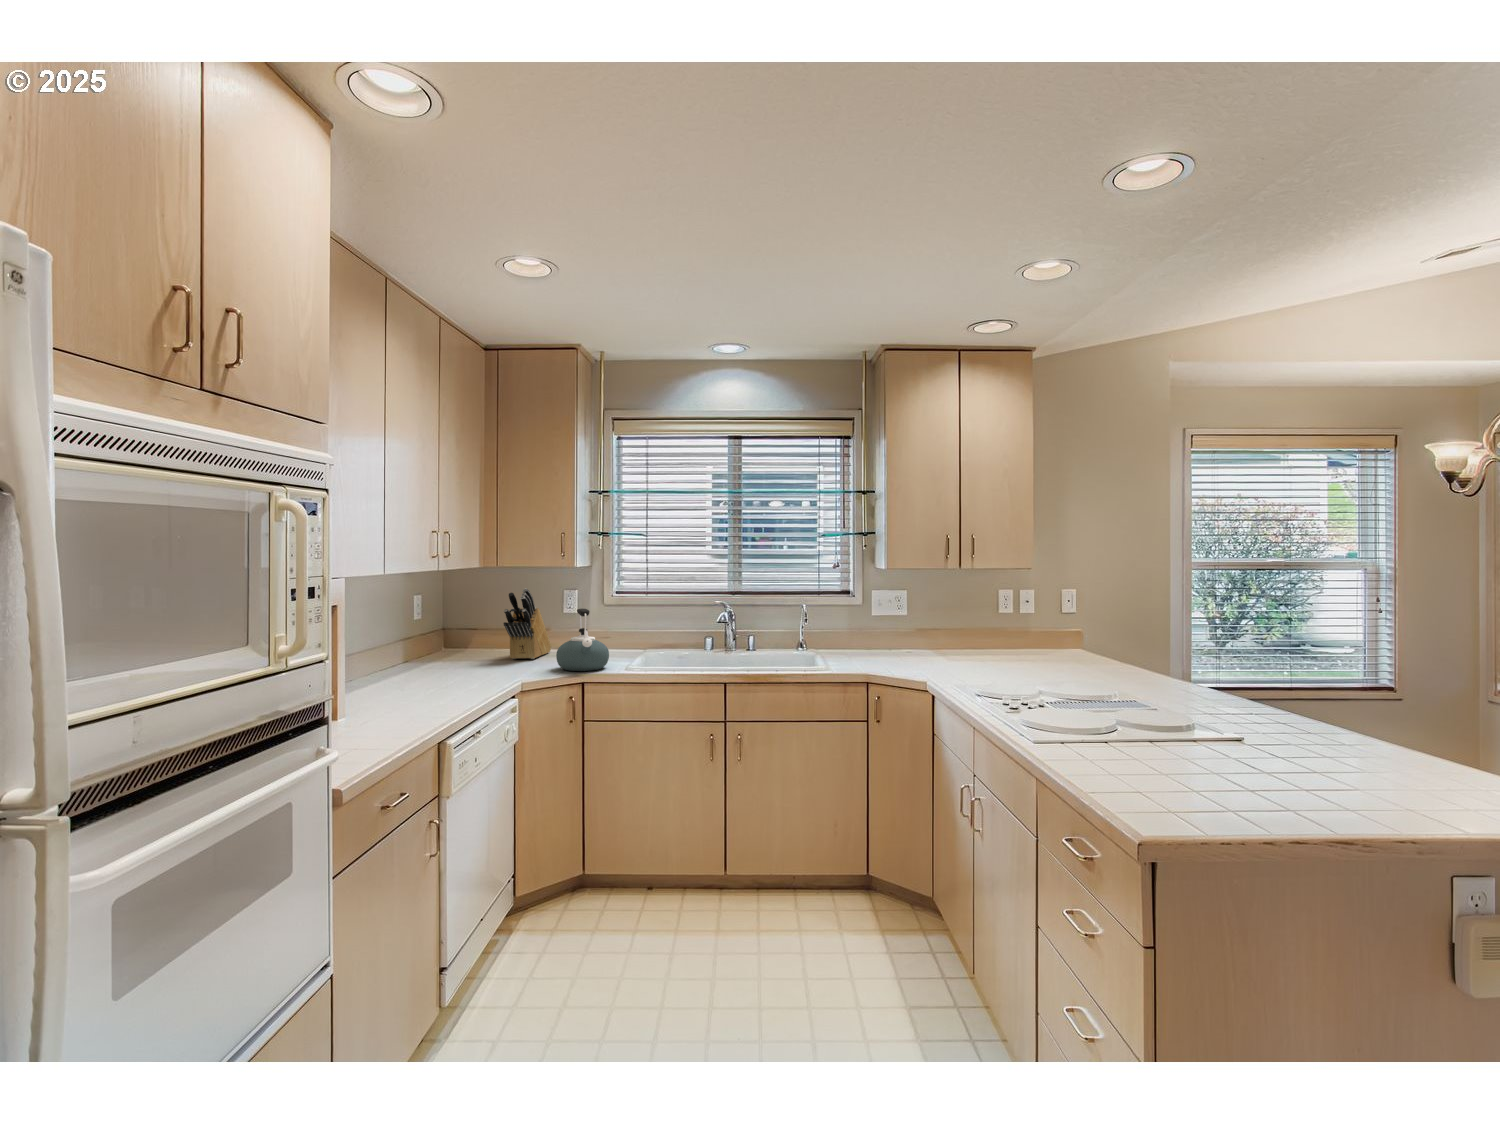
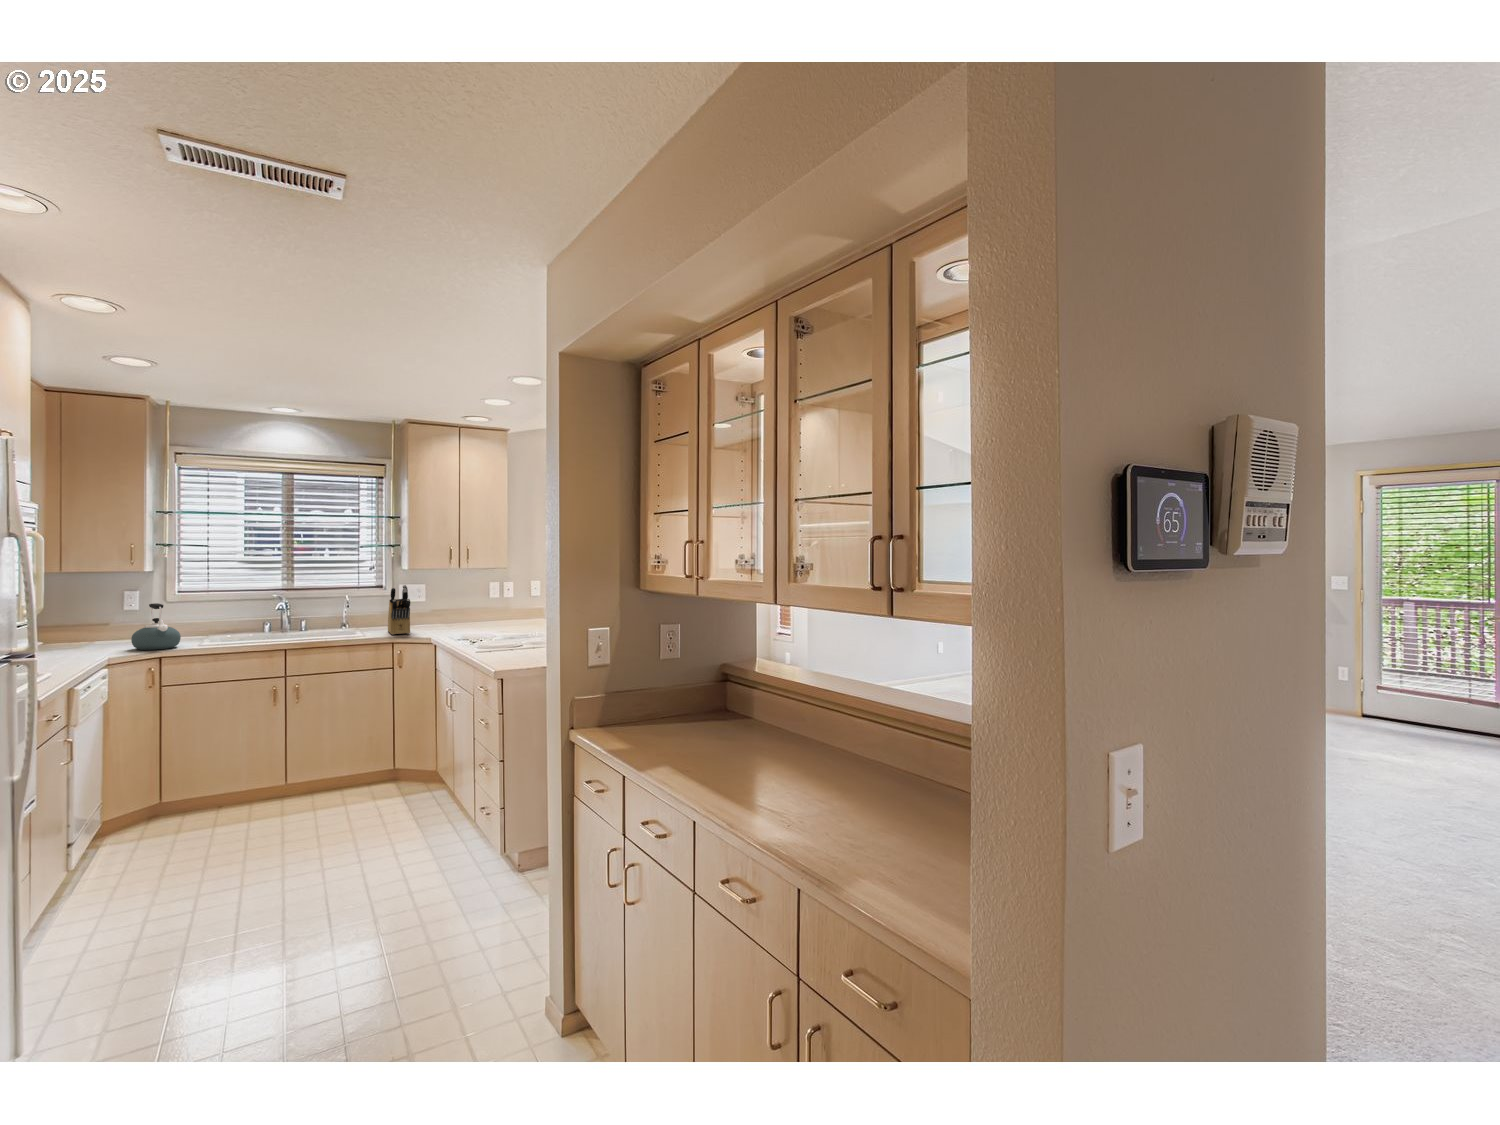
knife block: present [504,588,551,659] -> present [388,585,410,635]

